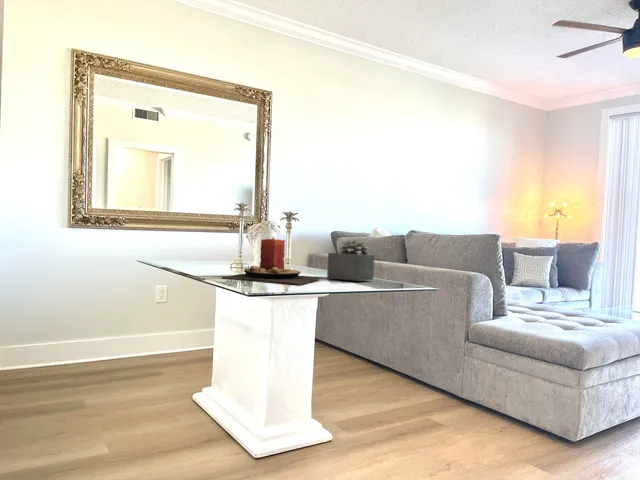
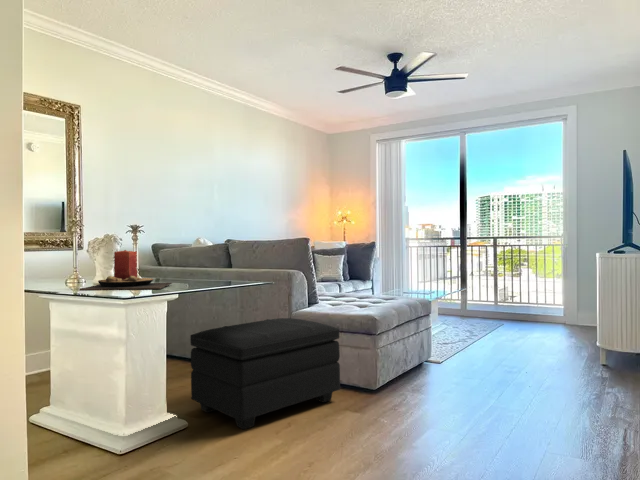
succulent plant: present [327,239,374,281] -> none [174,247,216,283]
footstool: none [341,329,527,461] -> present [190,318,340,429]

